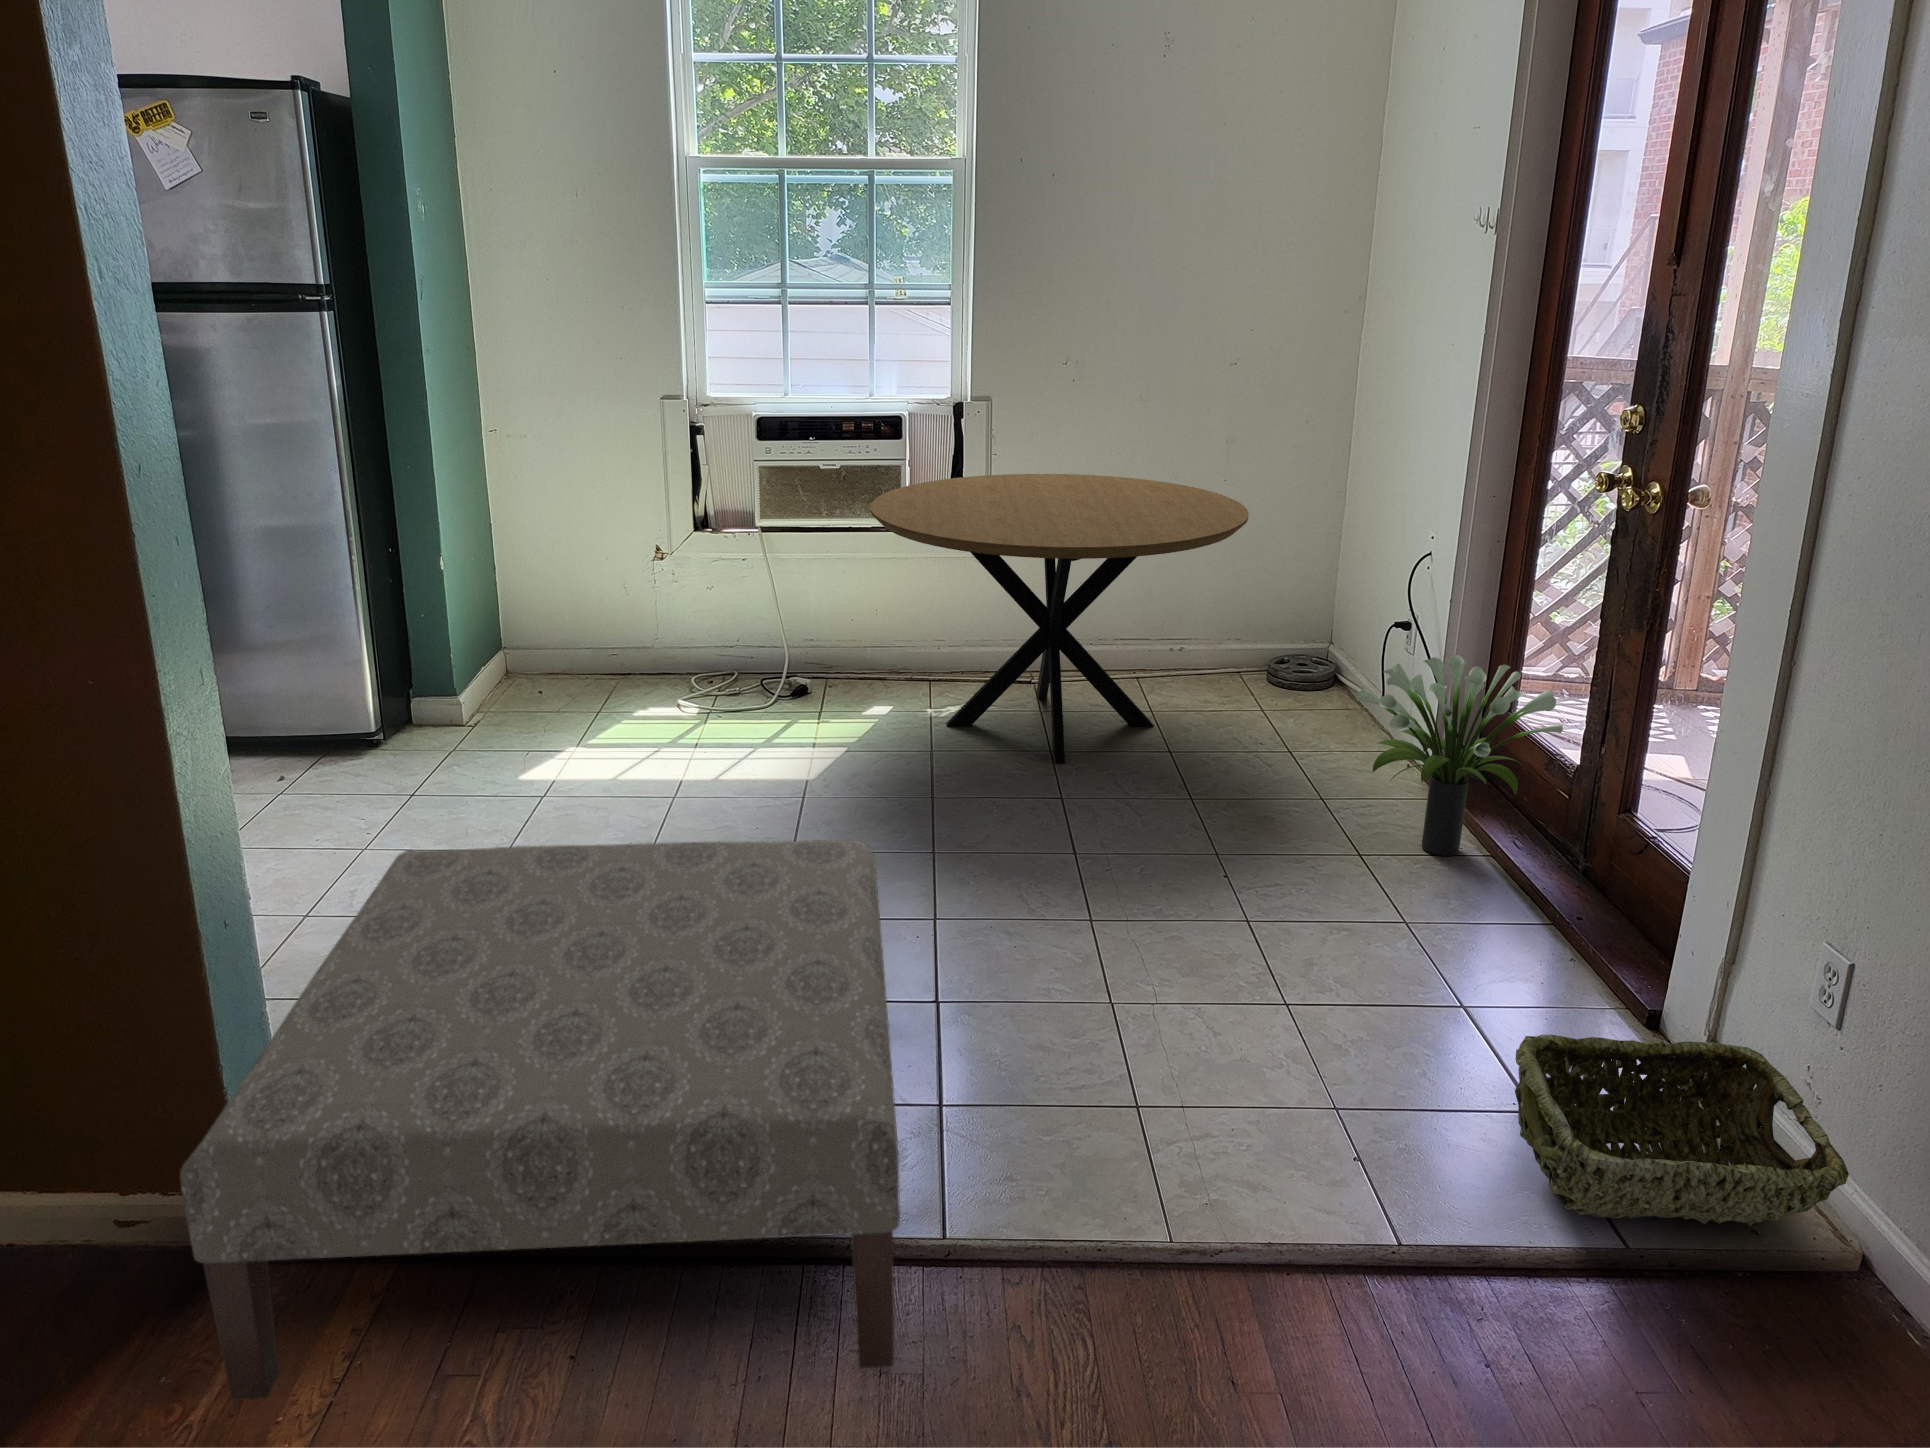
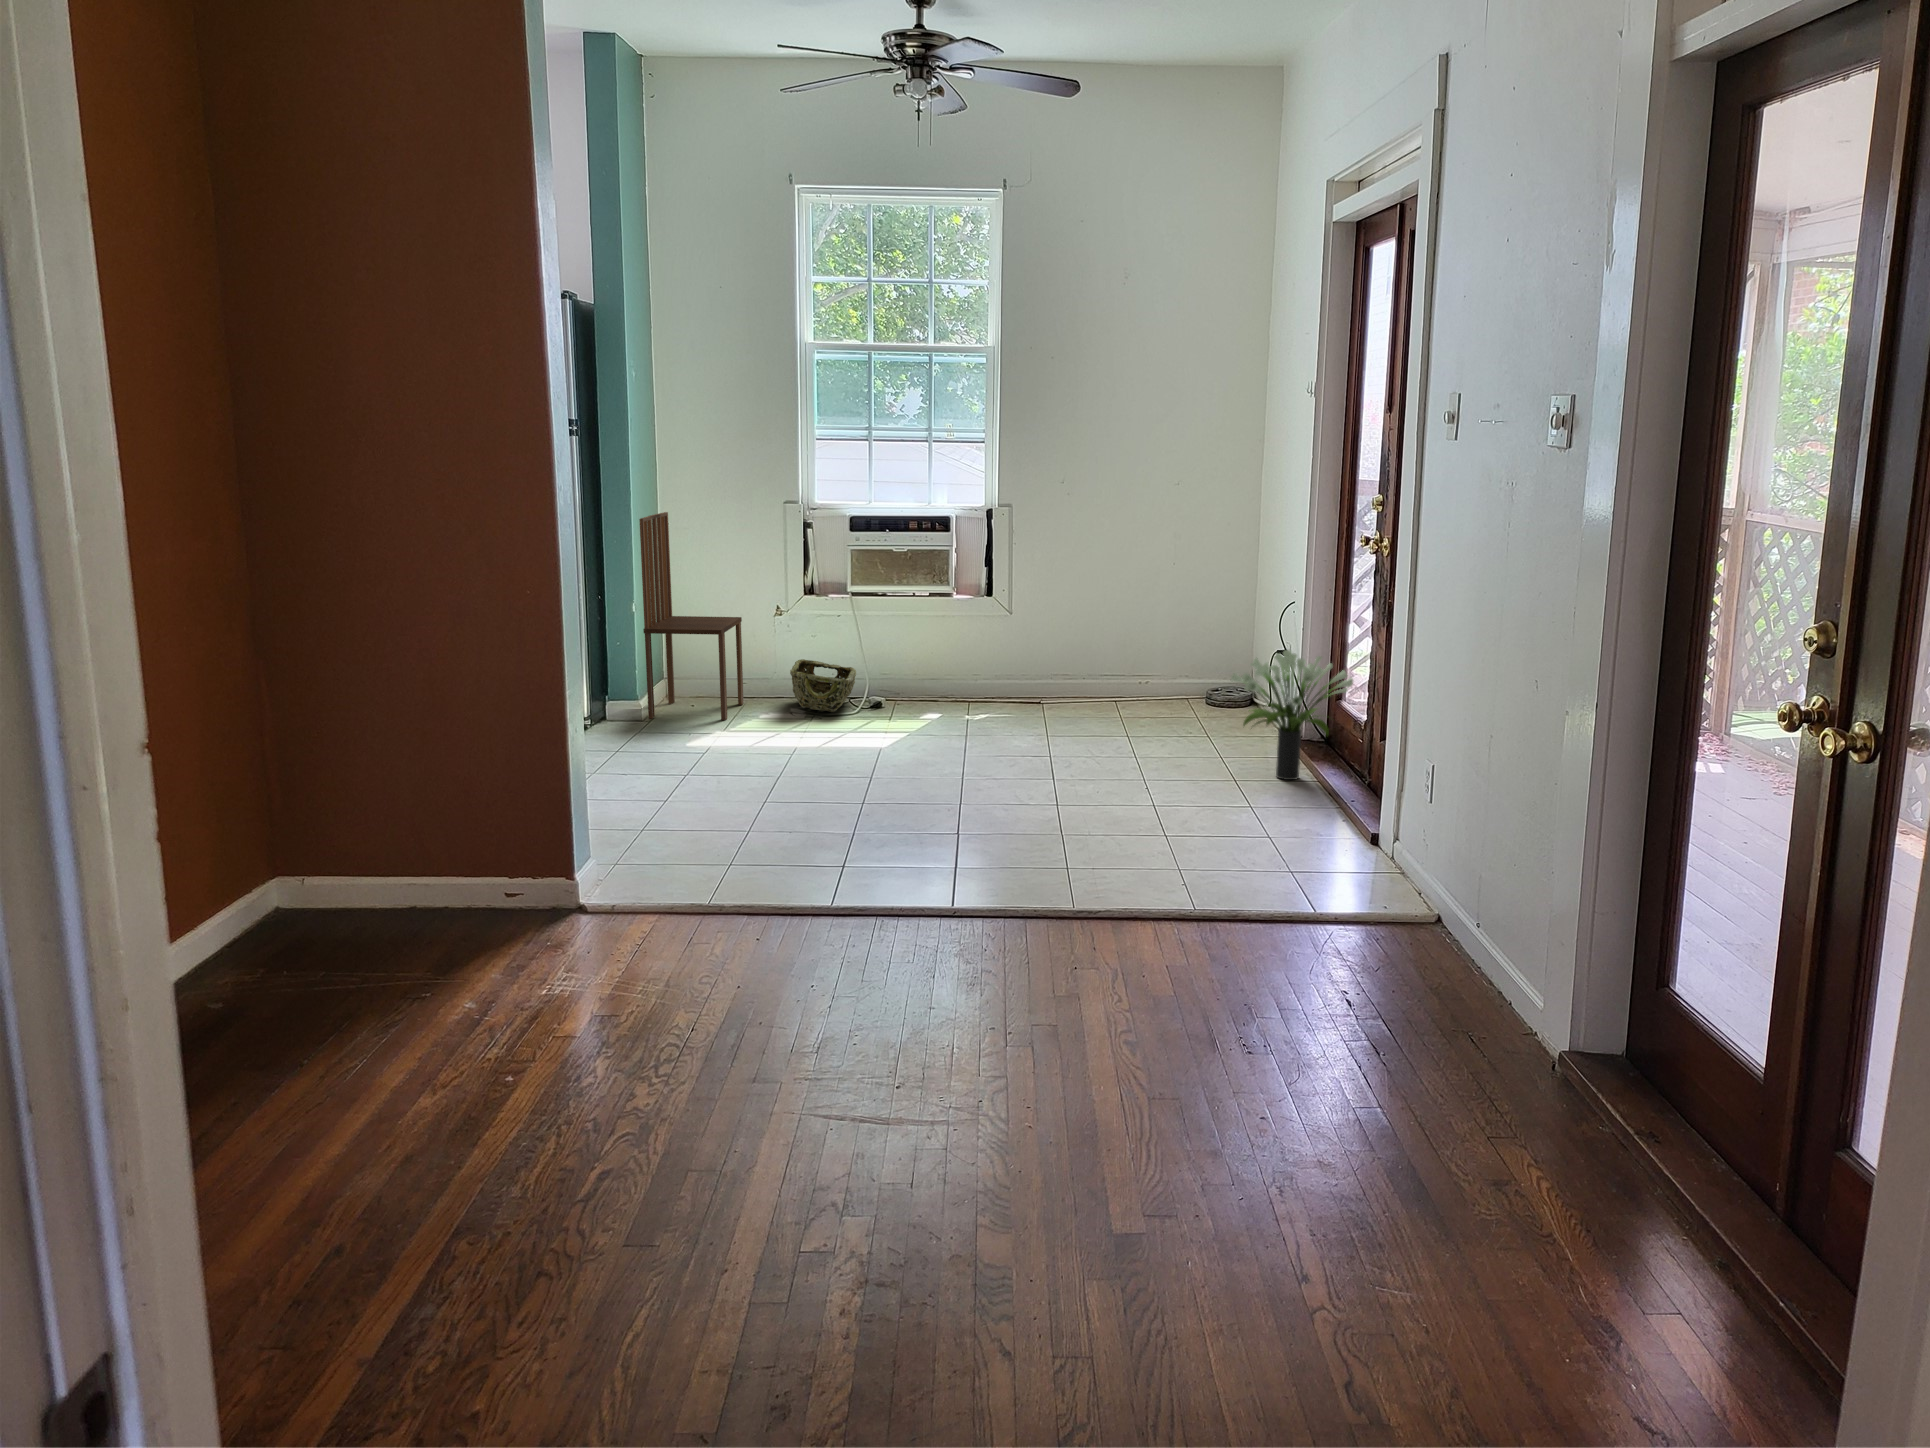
dining chair: none [441,416,613,722] -> present [639,512,744,720]
dining table: present [870,474,1249,763] -> none [926,557,1177,740]
ottoman: present [180,840,900,1399] -> none [579,724,925,946]
woven basket: present [1515,1034,1849,1226] -> present [790,659,856,712]

